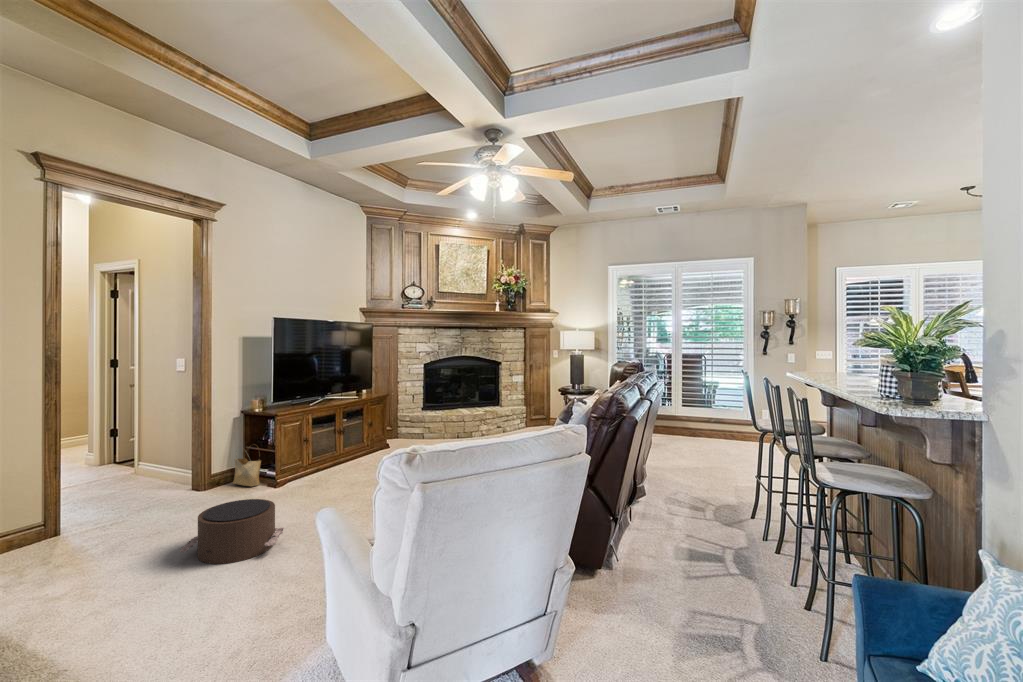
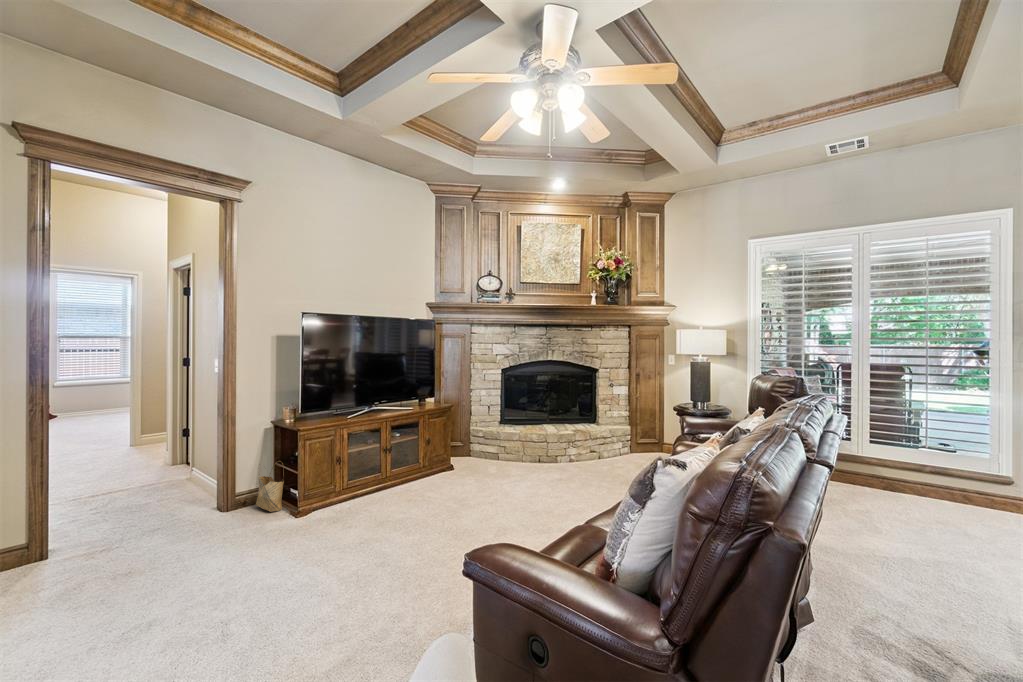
pouf: present [179,499,284,564] -> none [94,545,239,643]

